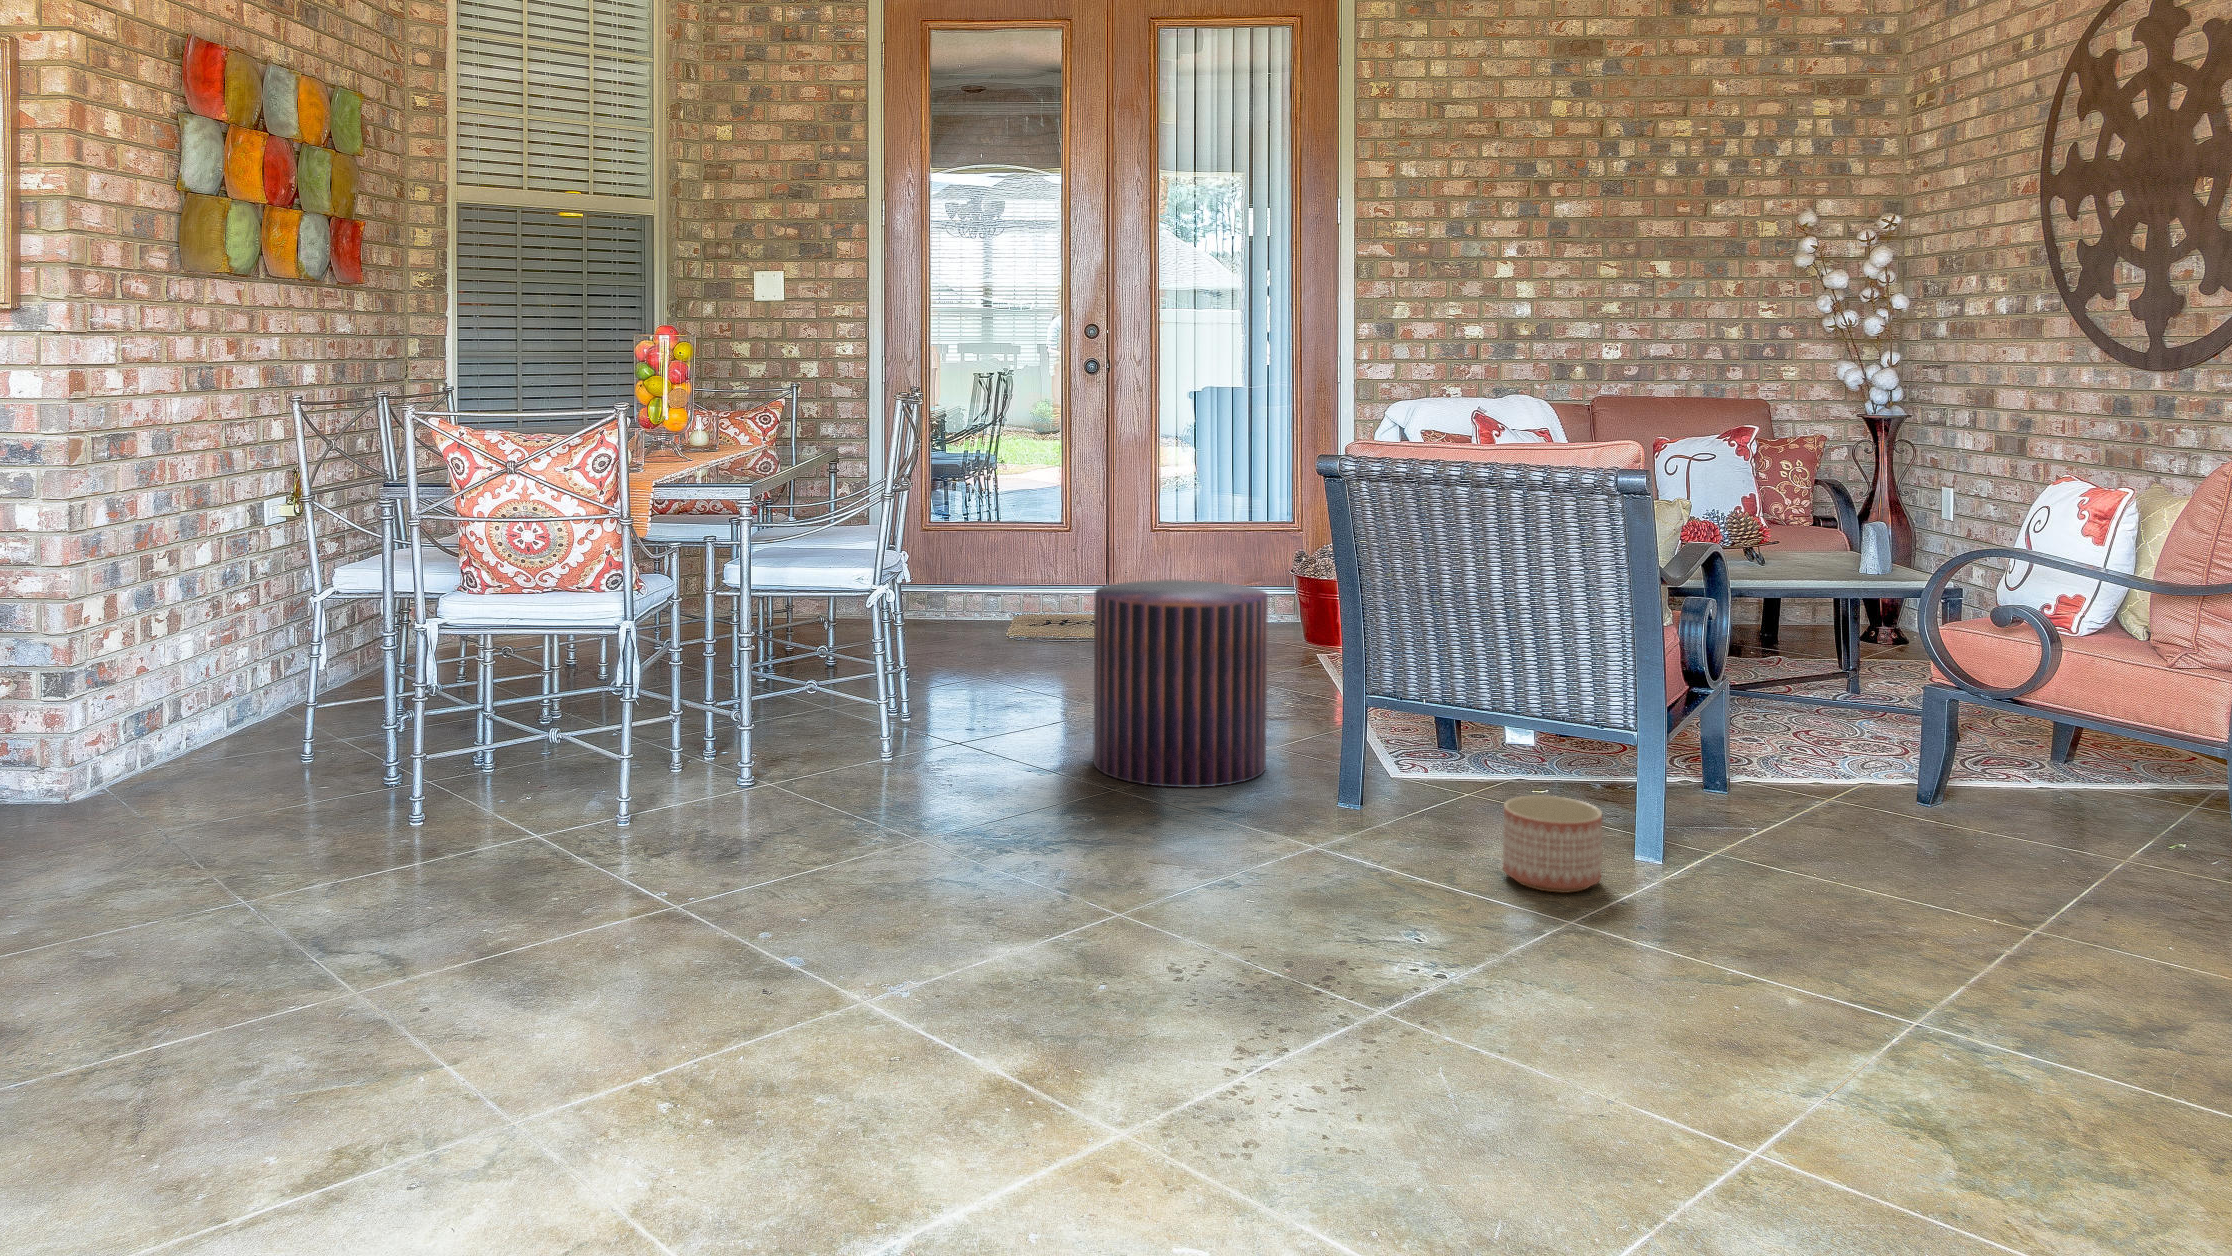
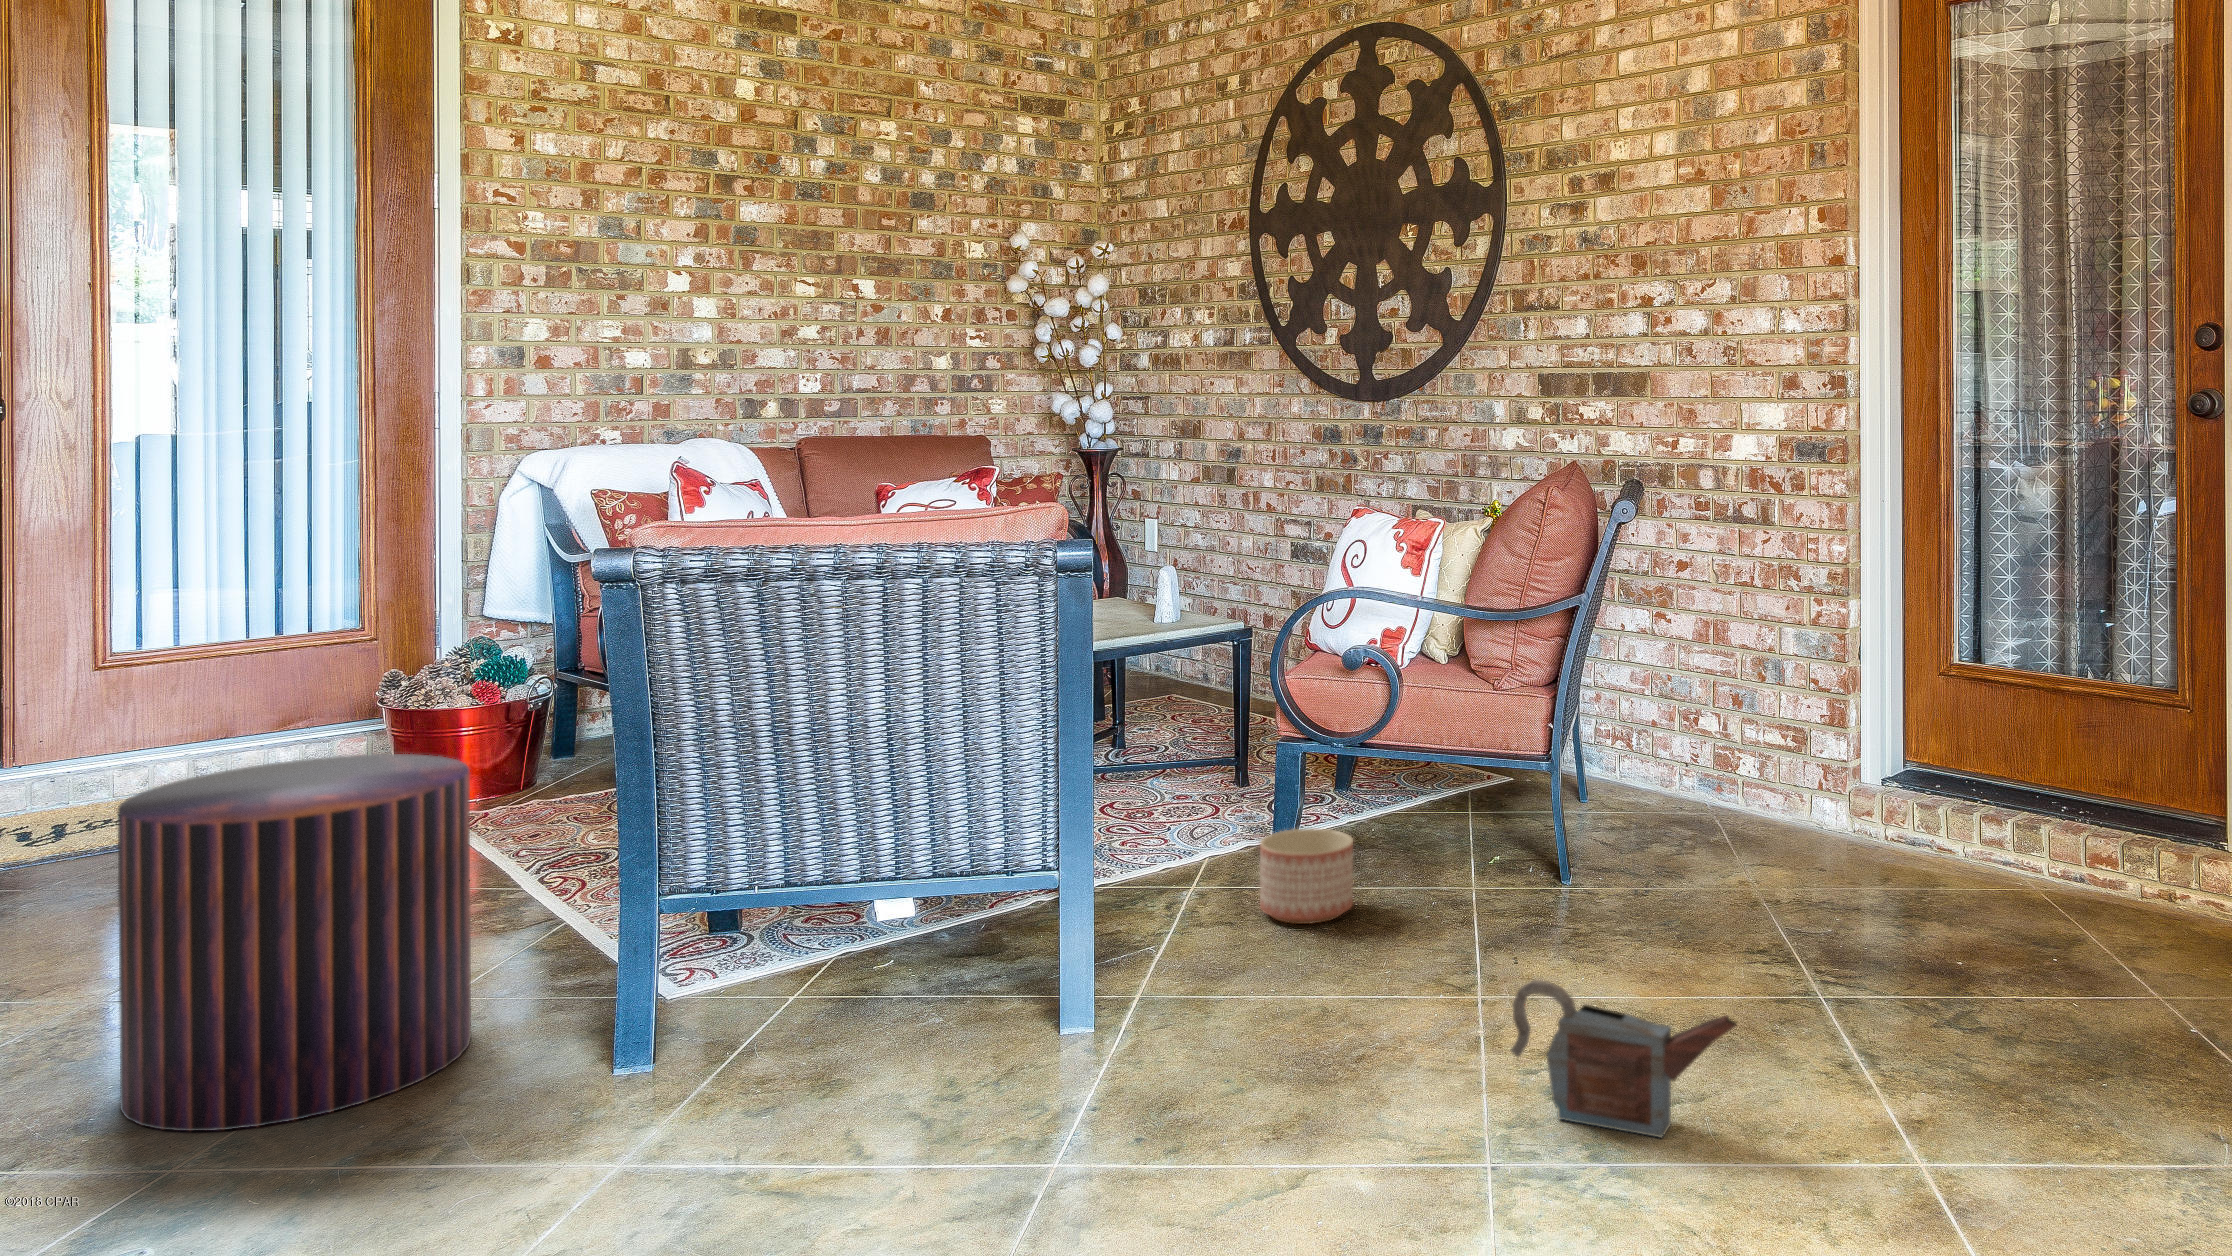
planter: present [1503,796,1602,893] -> present [1260,828,1353,924]
watering can: none [1971,899,2195,1075] -> present [1511,980,1737,1137]

